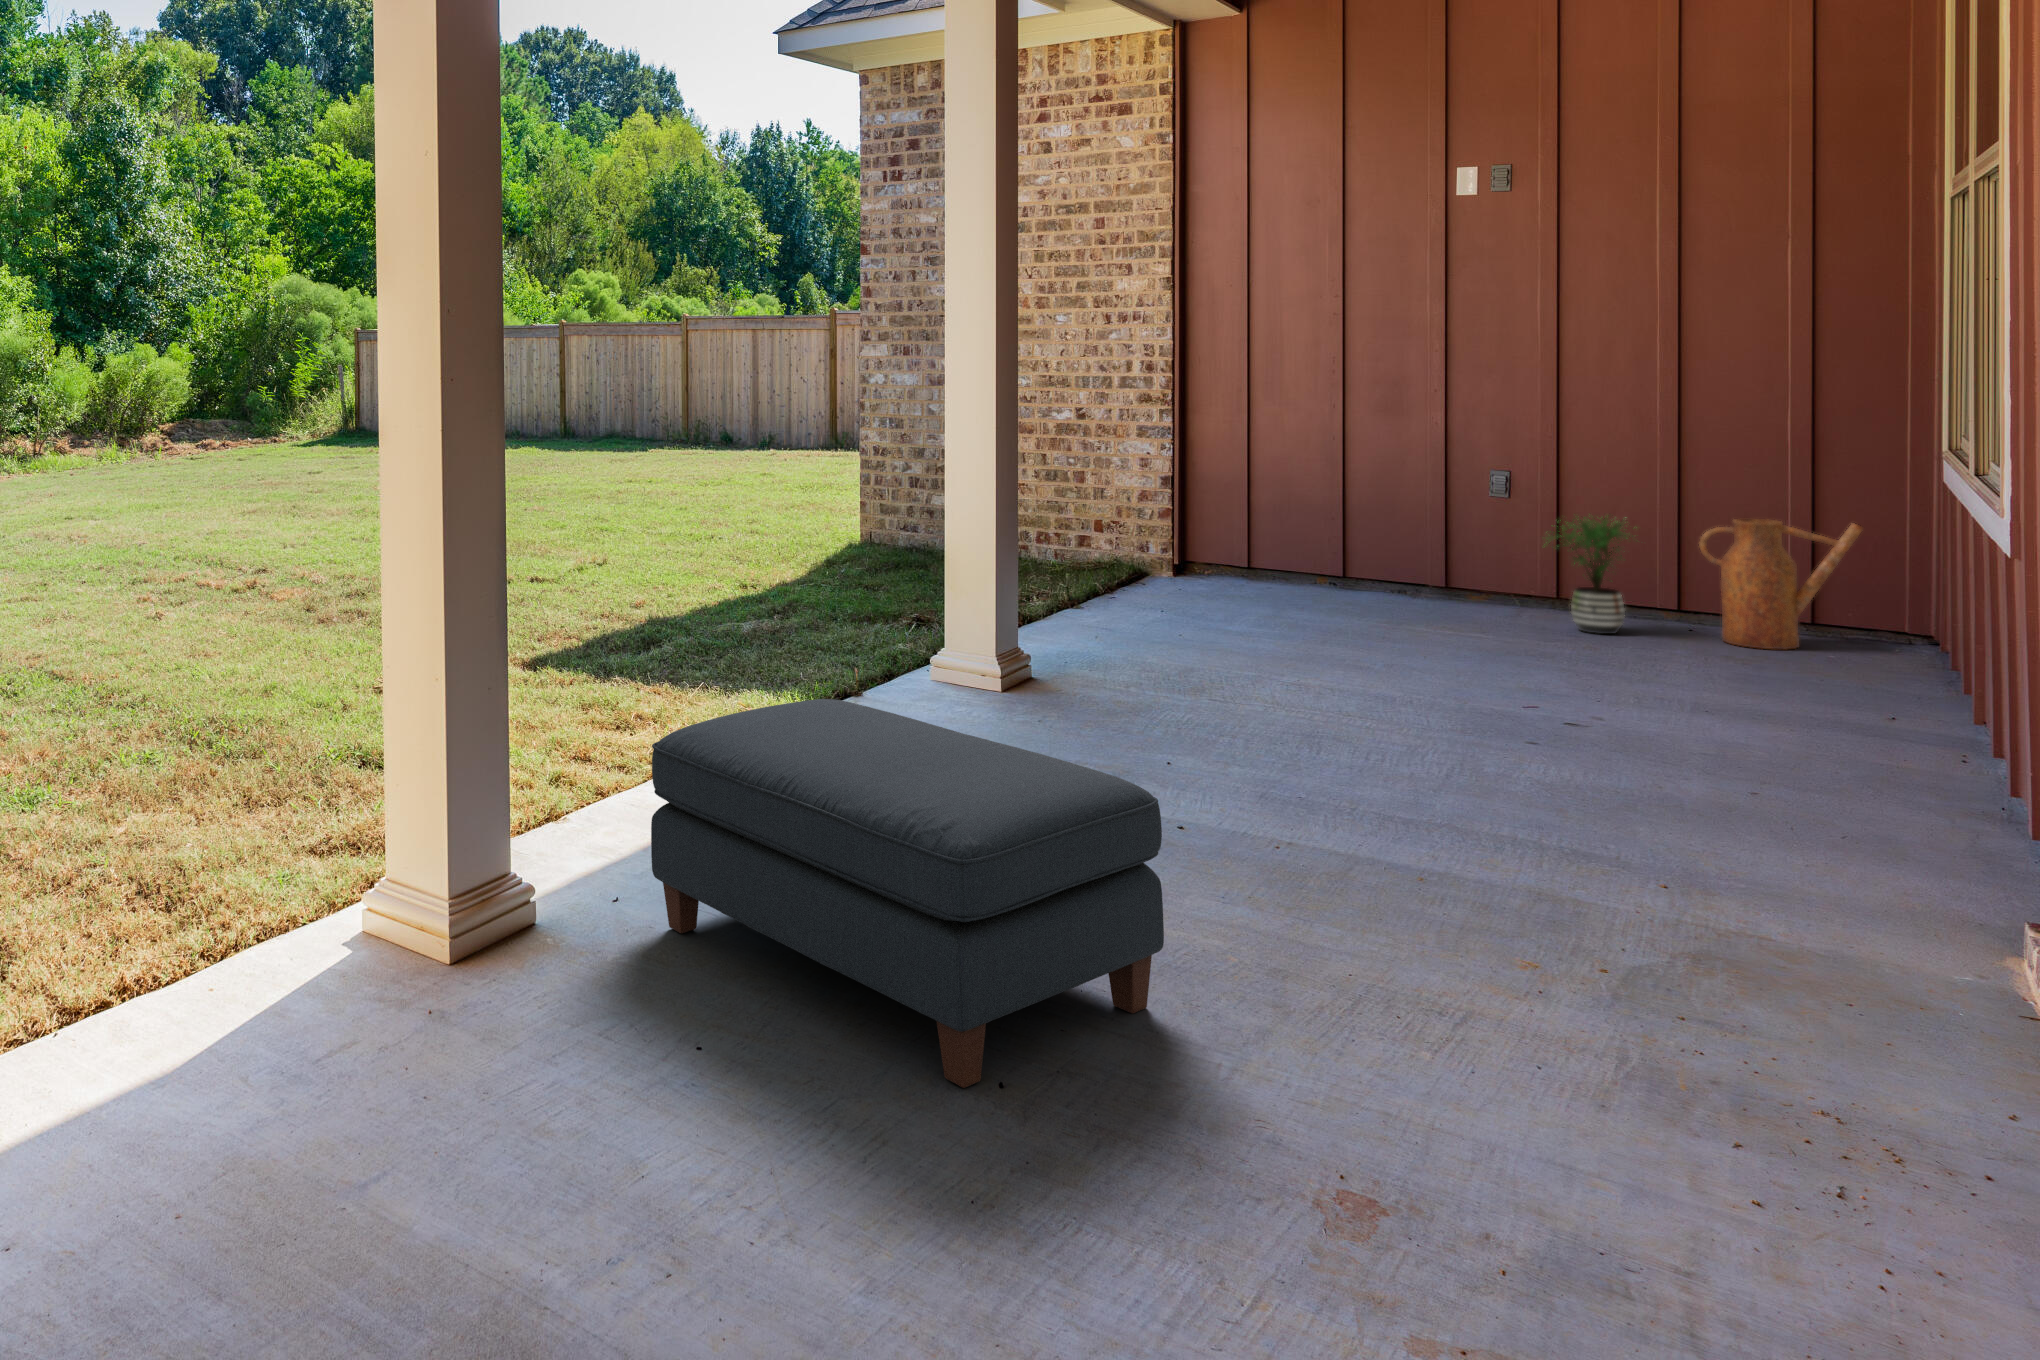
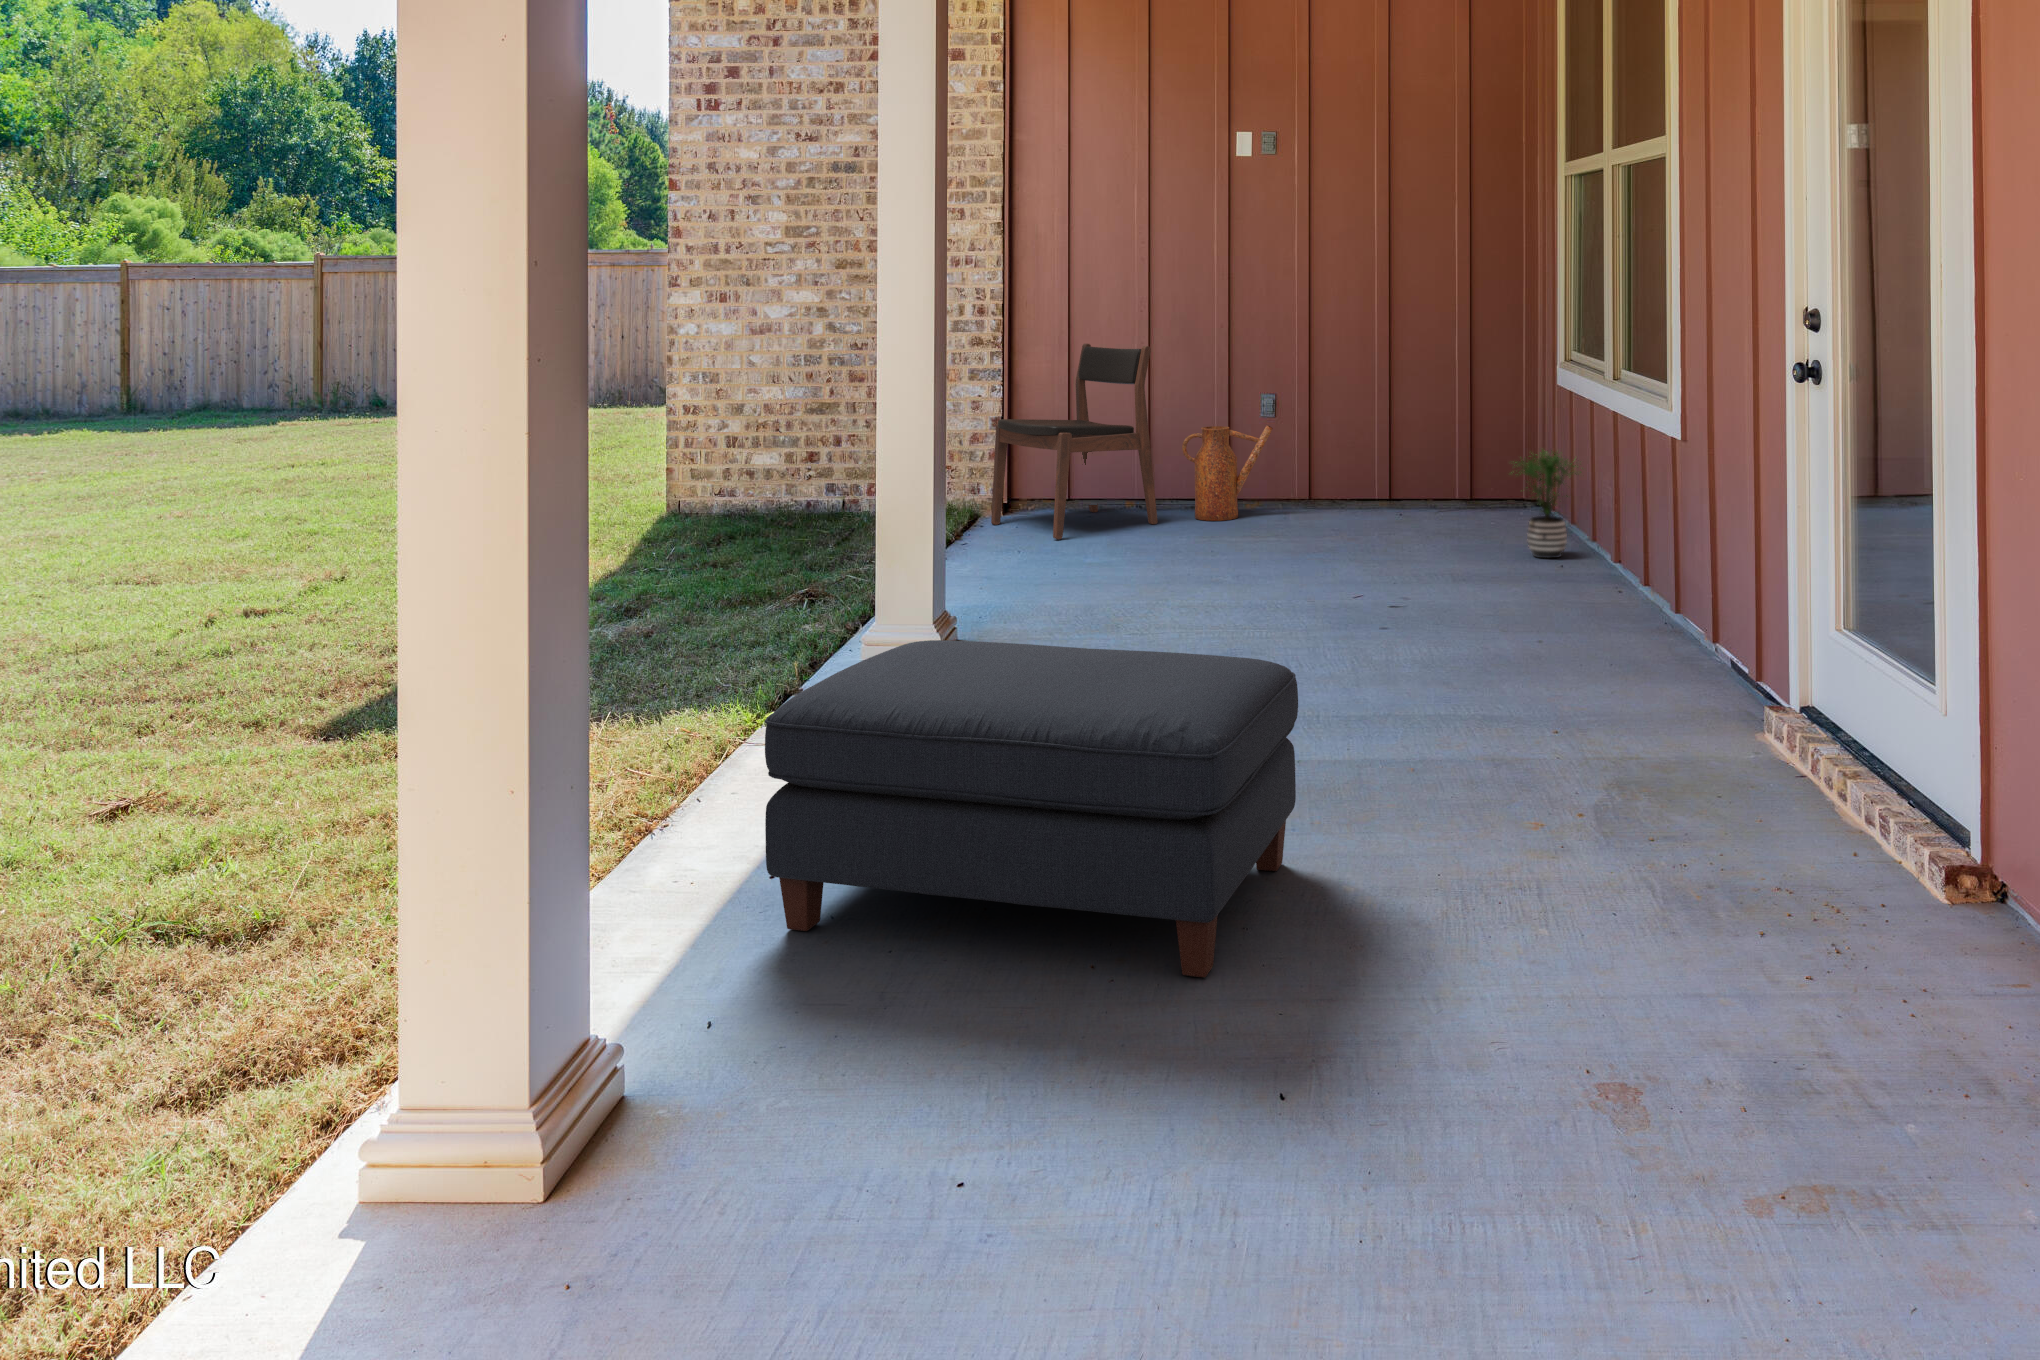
dining chair: none [1149,402,1342,616] -> present [991,344,1158,539]
potted plant: present [1544,516,1637,634] -> present [1511,450,1583,558]
watering can: present [1699,519,1863,650] -> present [1182,425,1273,521]

